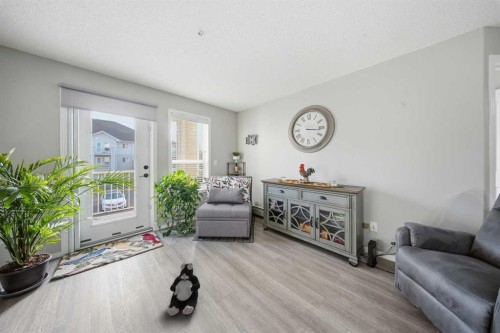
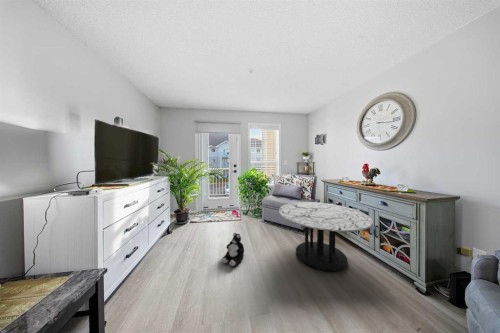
coffee table: none [234,204,323,275] -> present [279,202,373,271]

